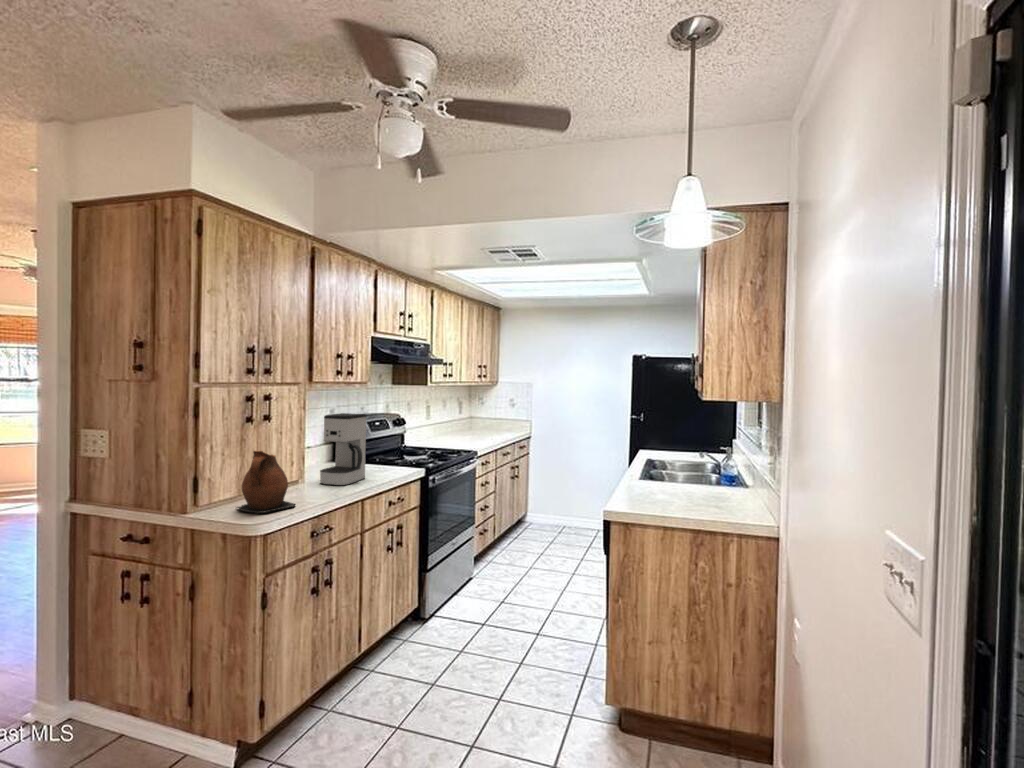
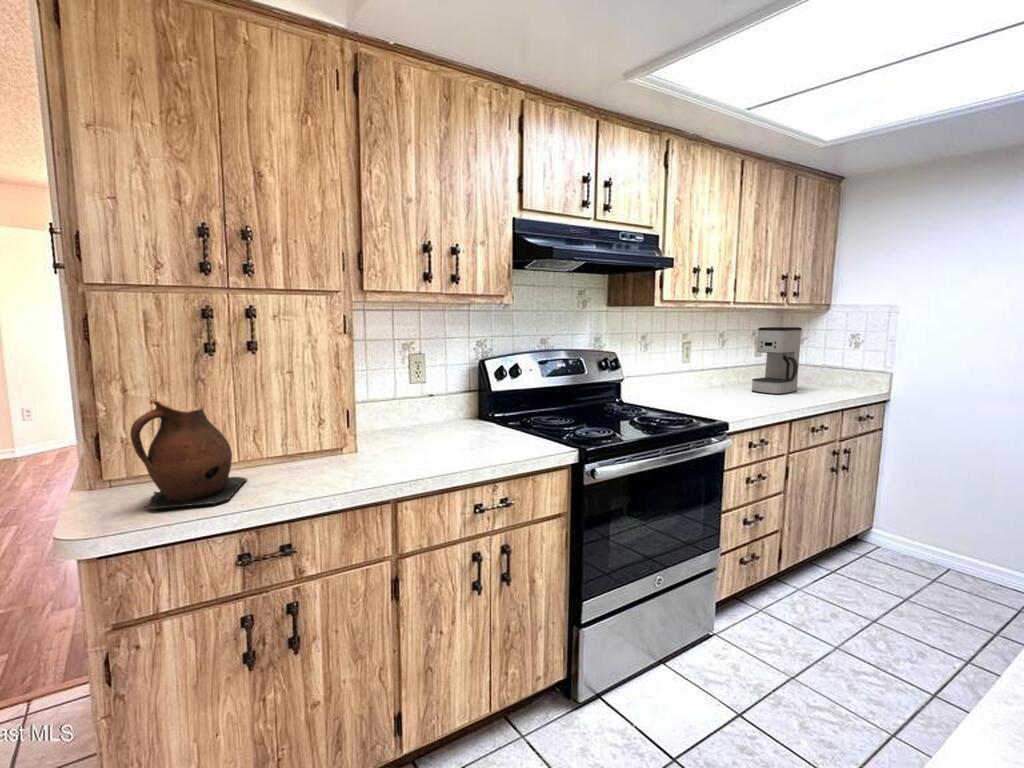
coffee maker: present [320,413,366,486] -> present [752,327,802,395]

